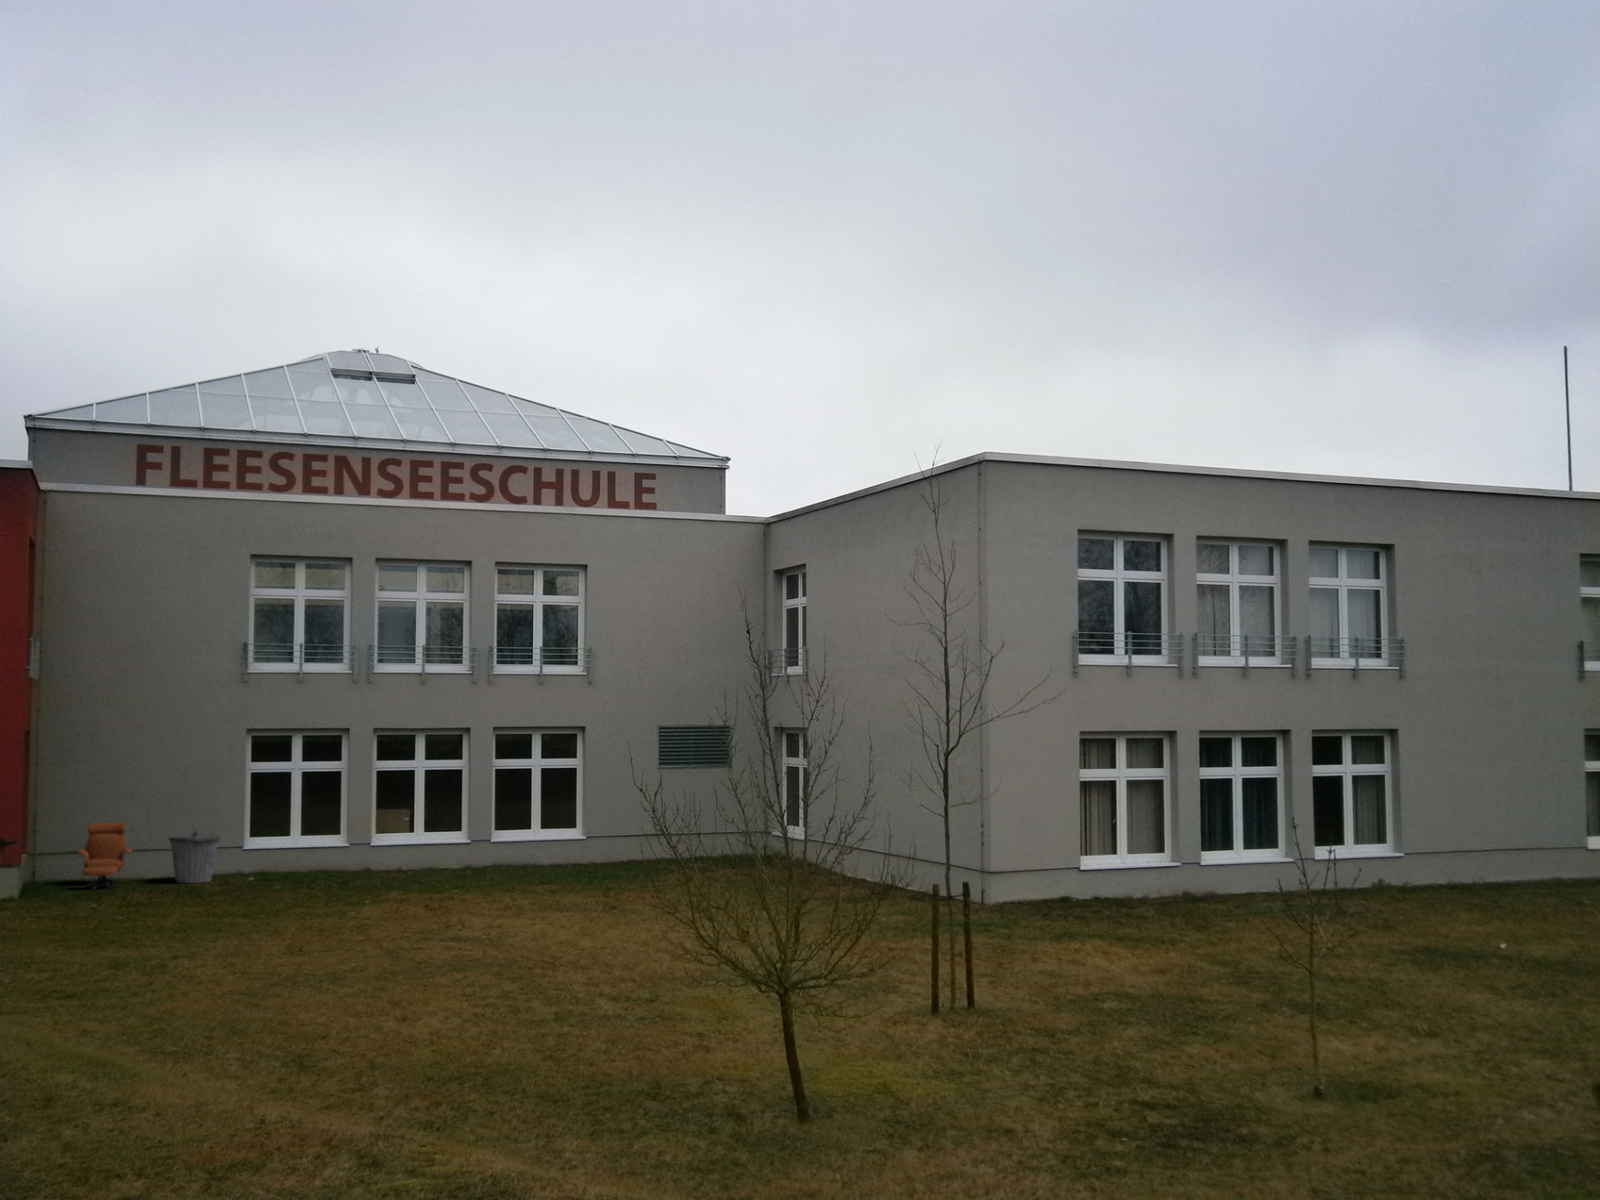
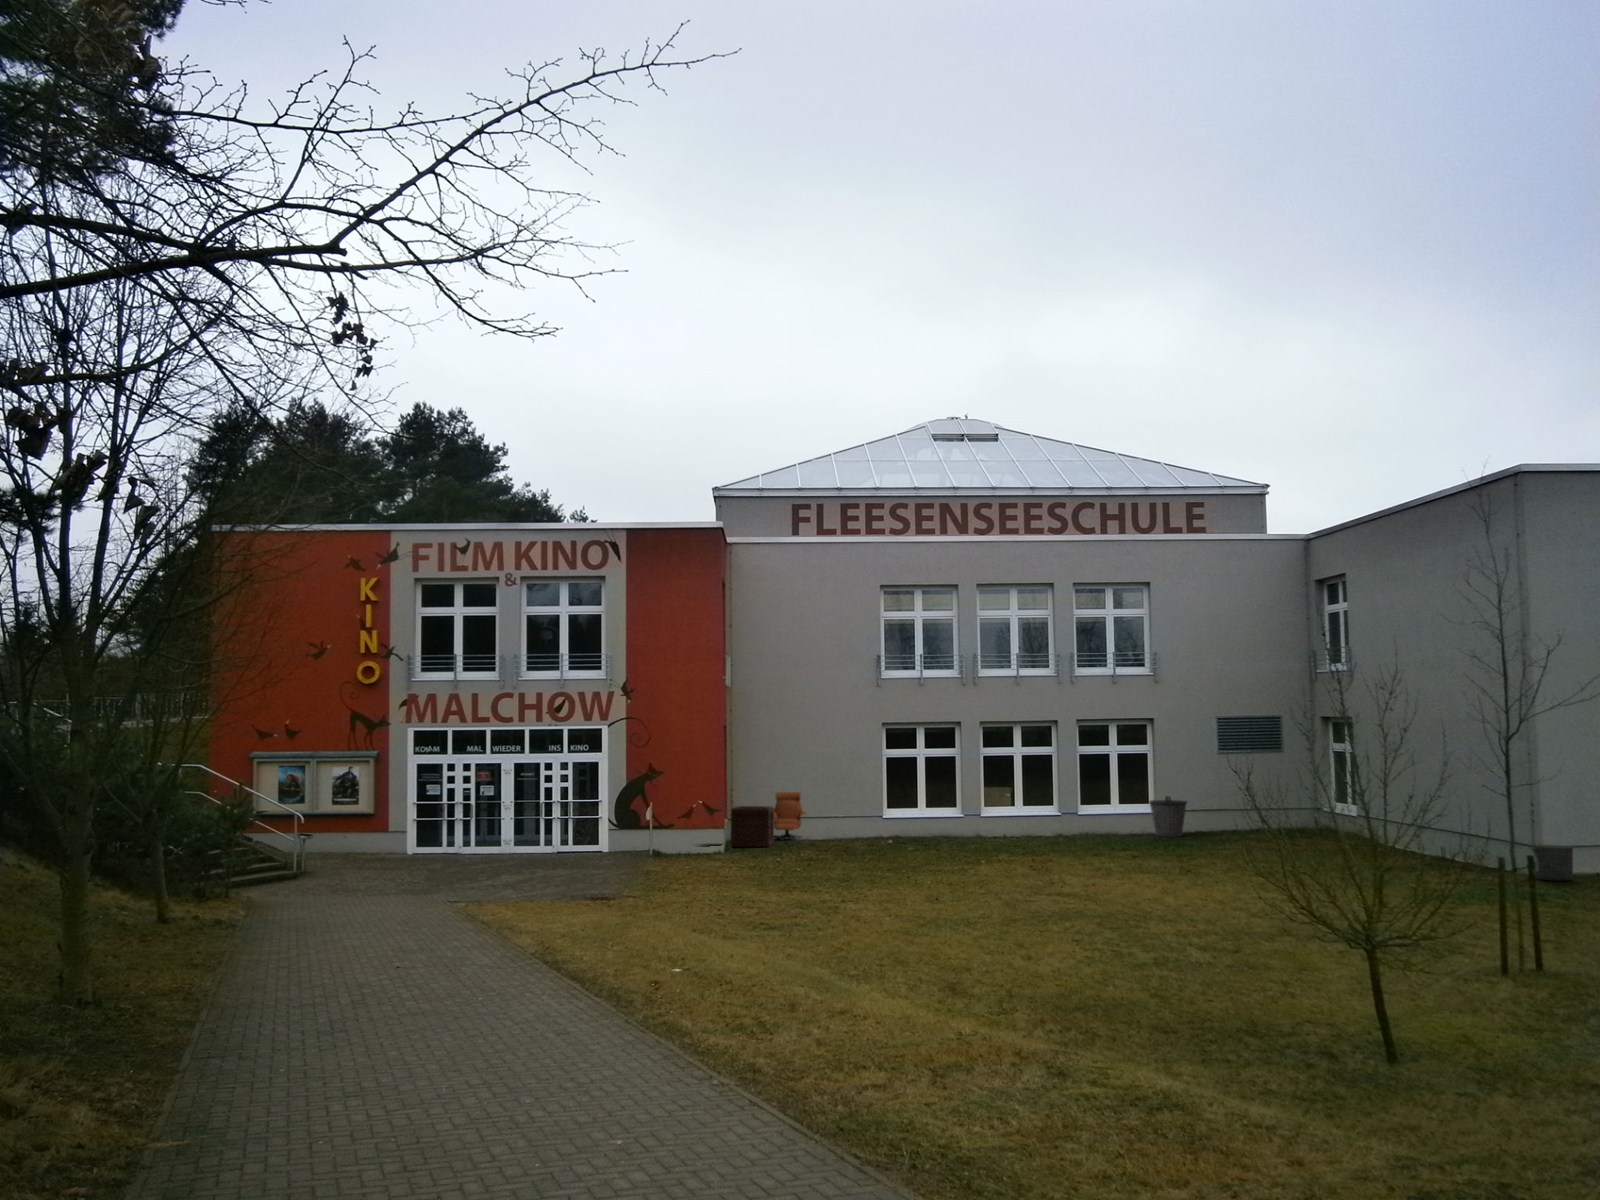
trash can: present [169,830,221,883] -> present [1149,796,1187,837]
wooden crate: none [11,845,81,904] -> present [731,806,774,847]
planter: none [993,874,1034,915] -> present [1531,845,1573,881]

